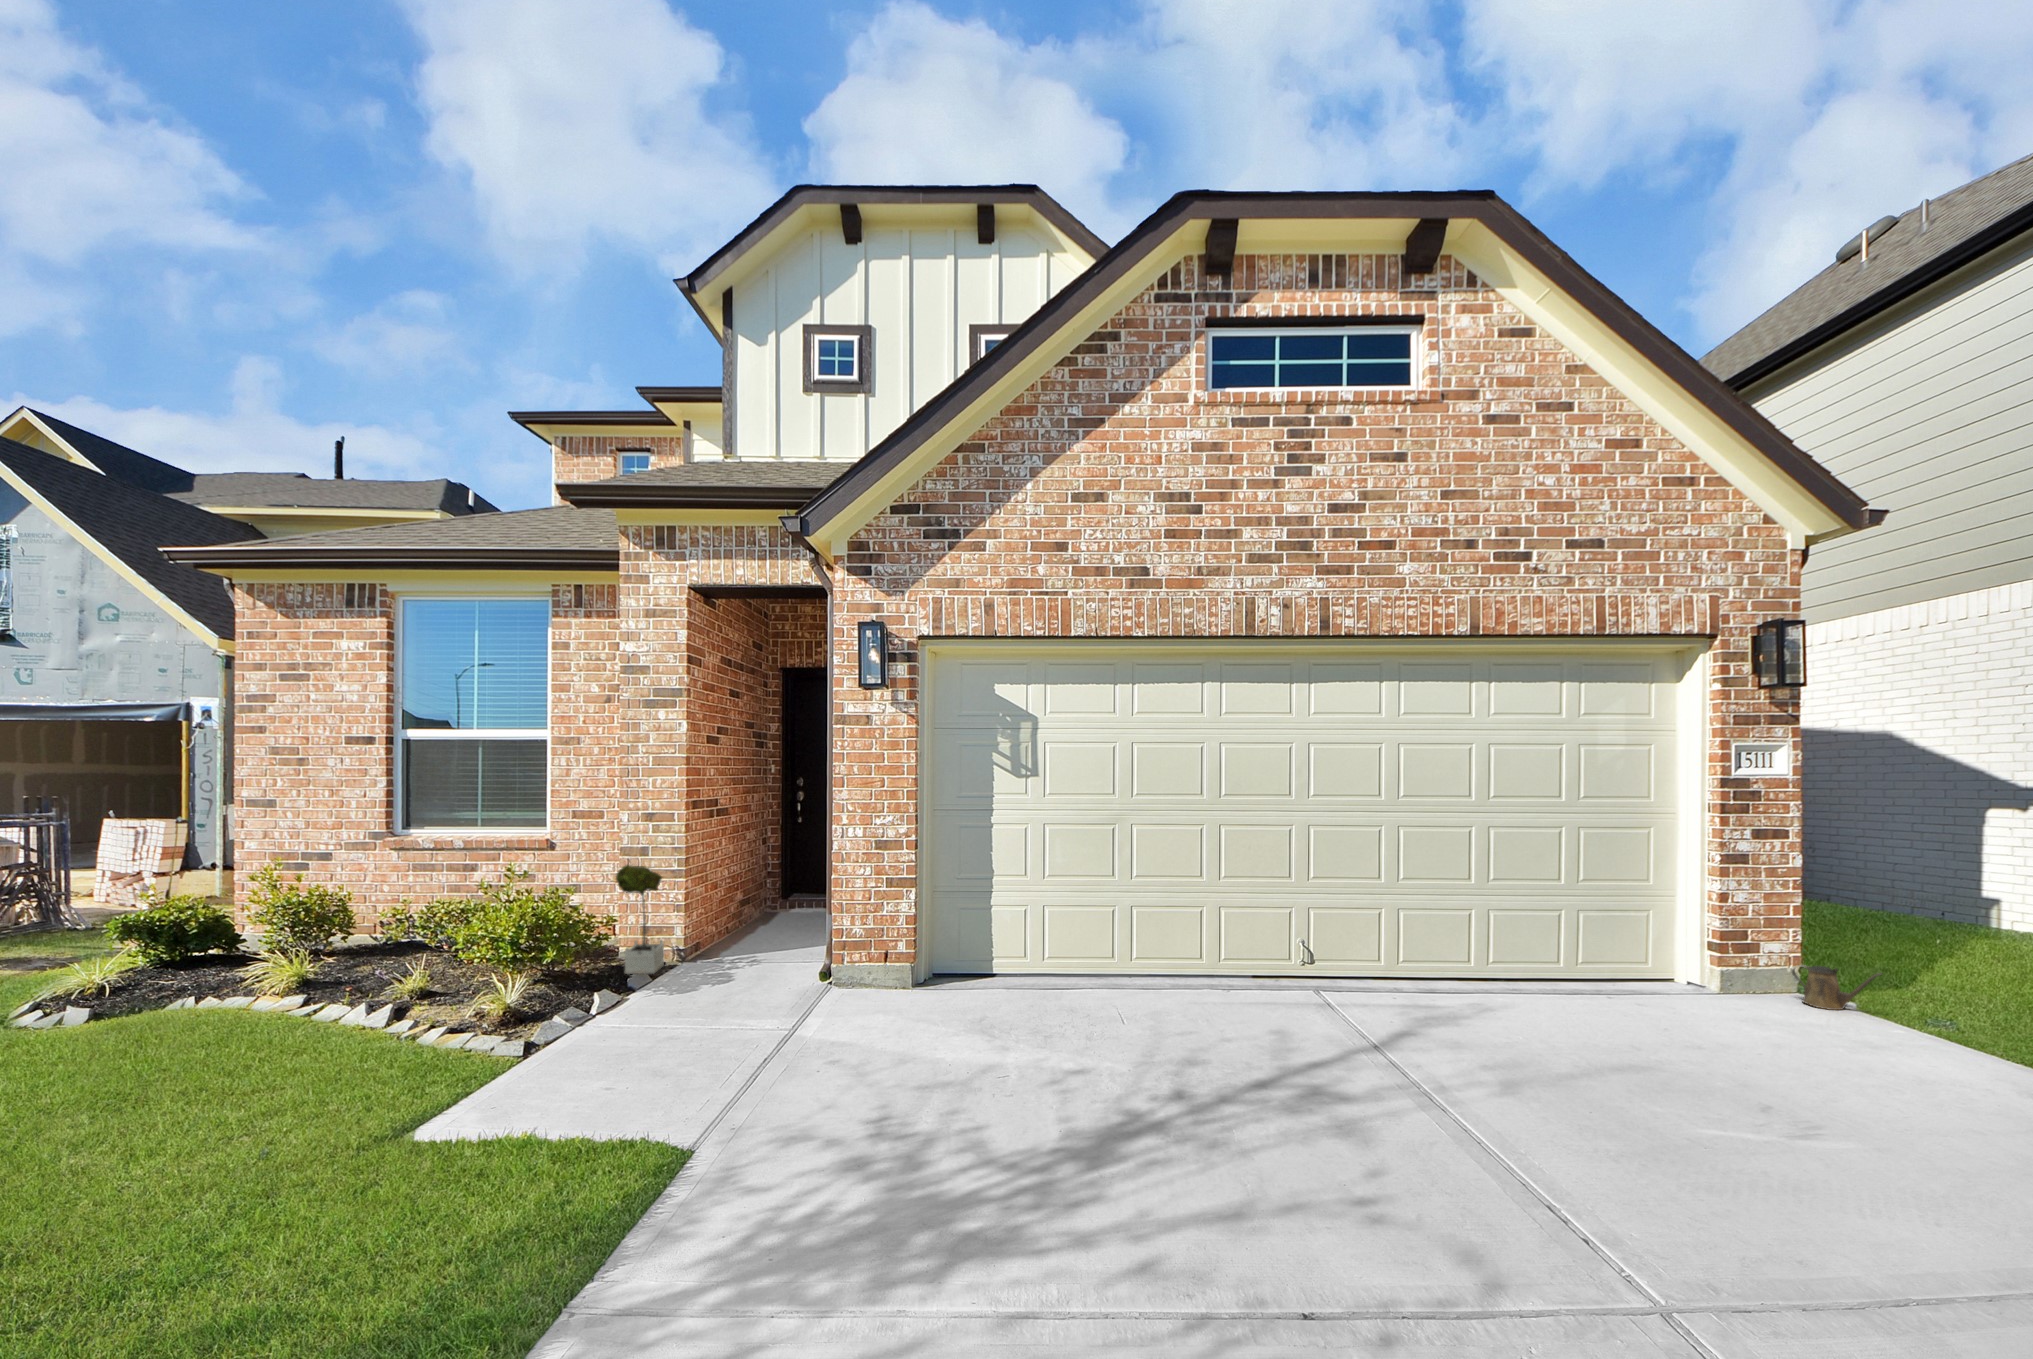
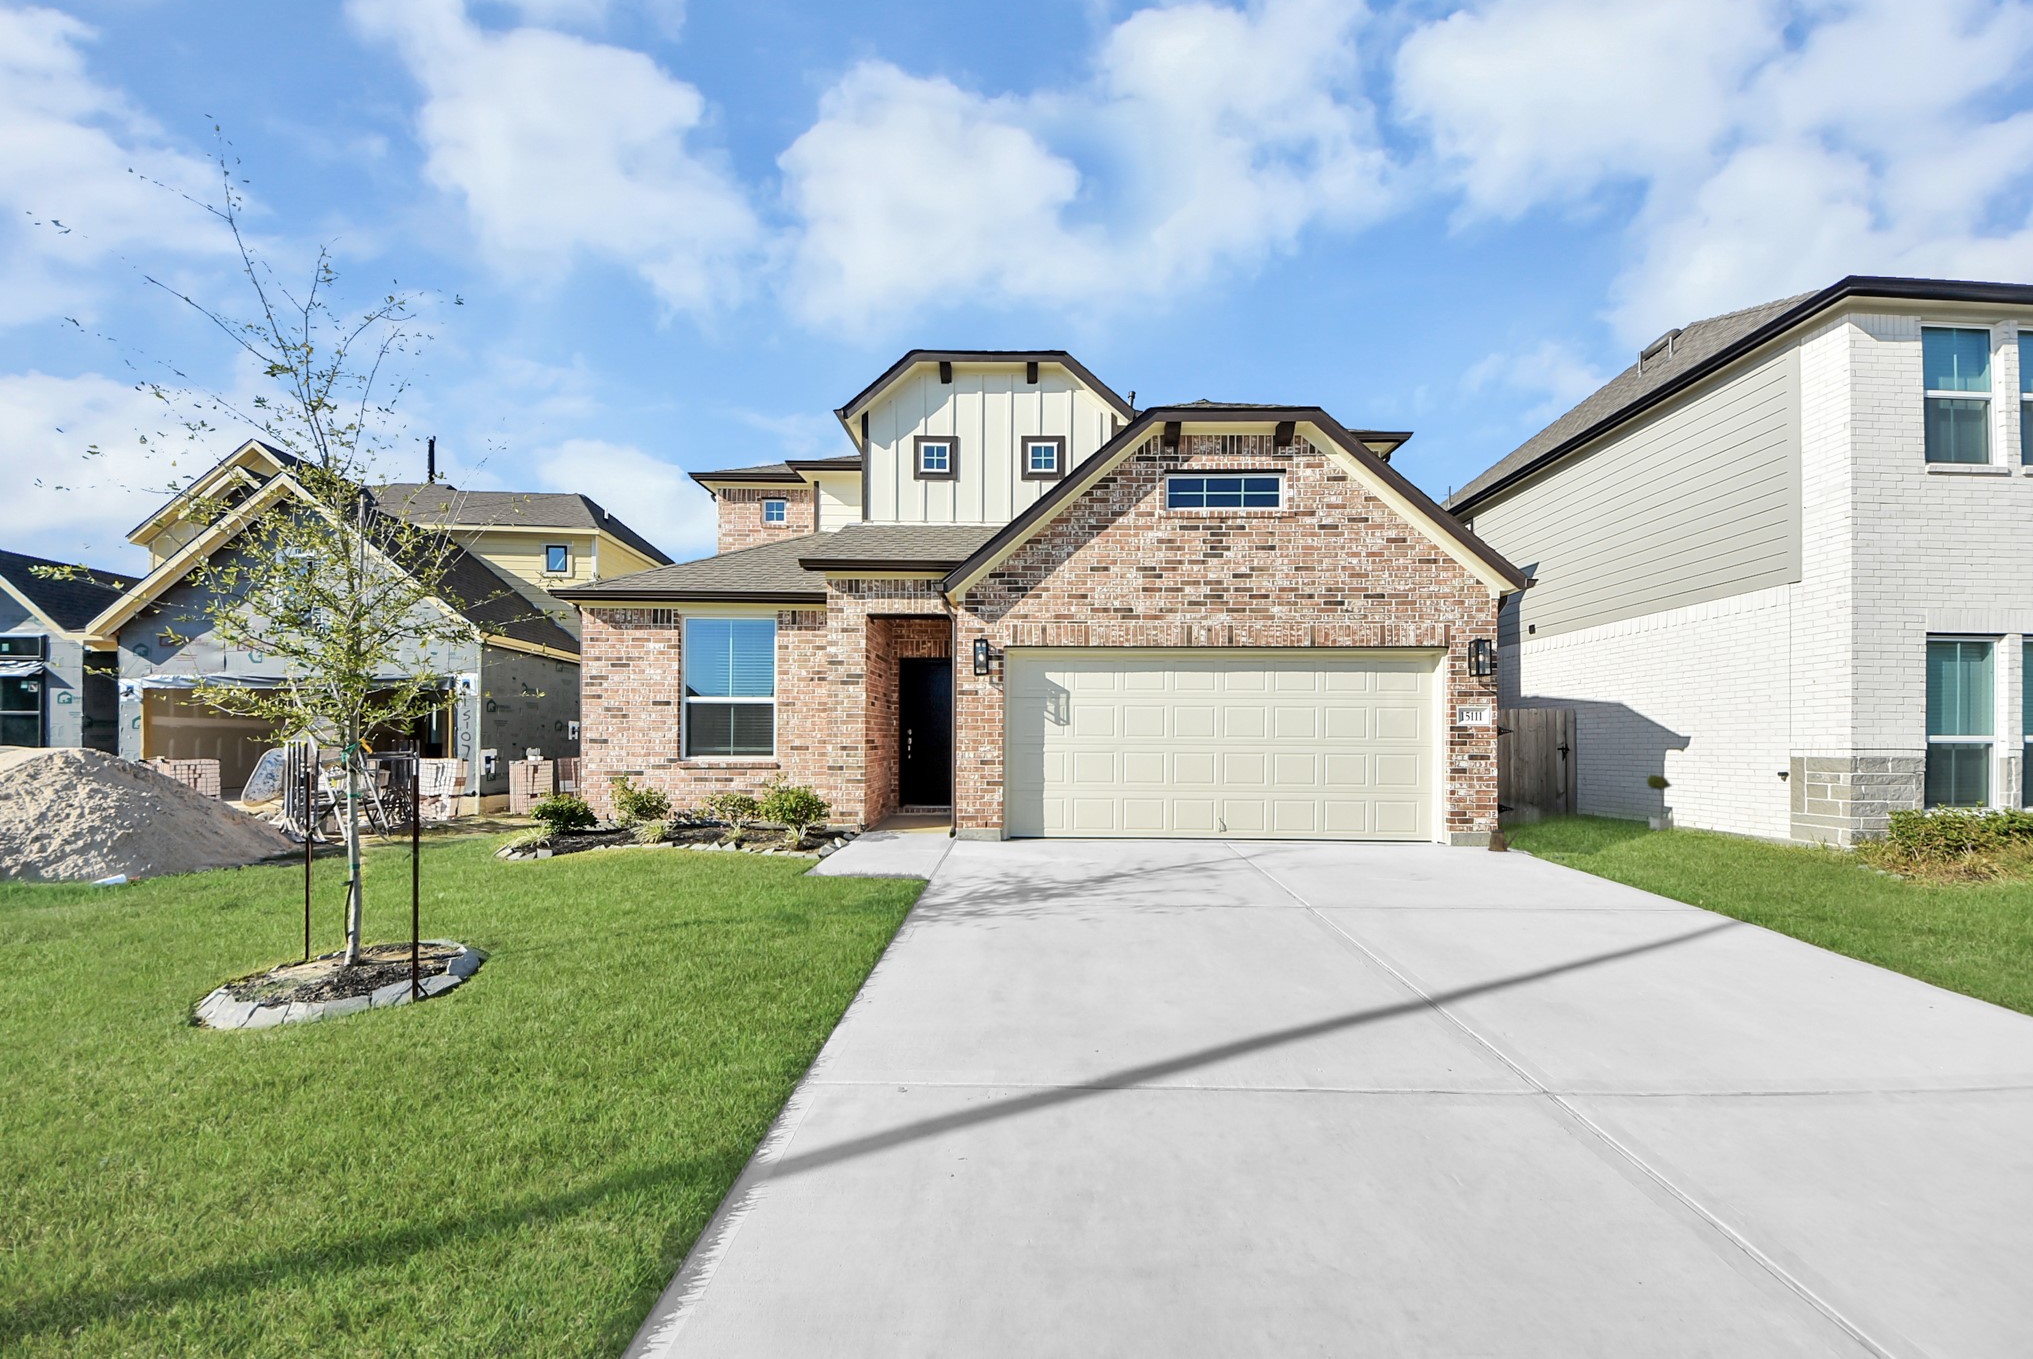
potted tree: present [616,865,664,974] -> present [1647,775,1674,831]

